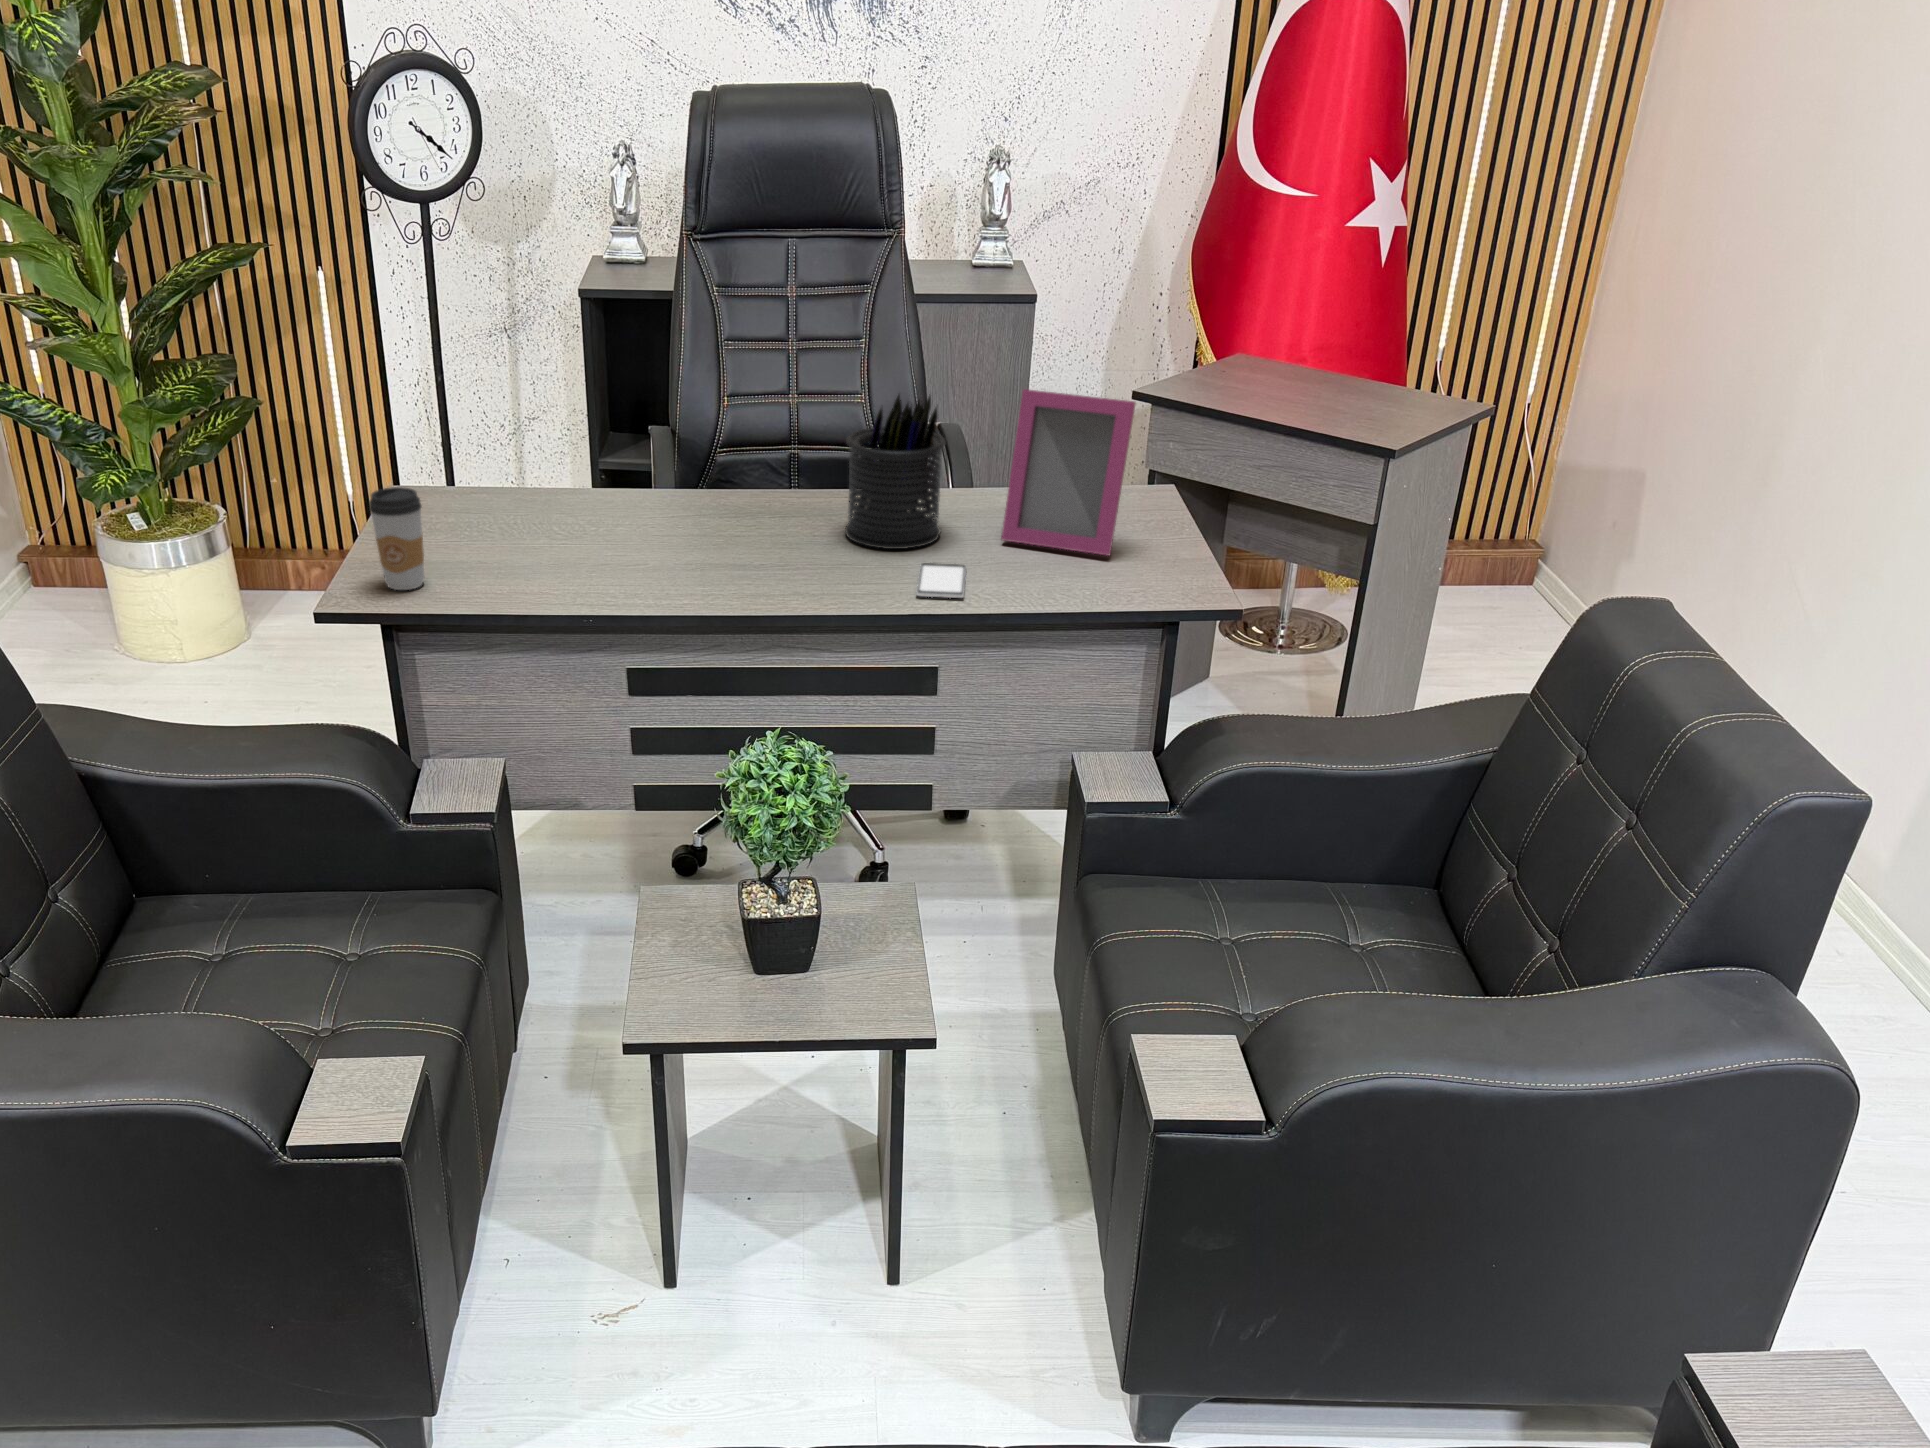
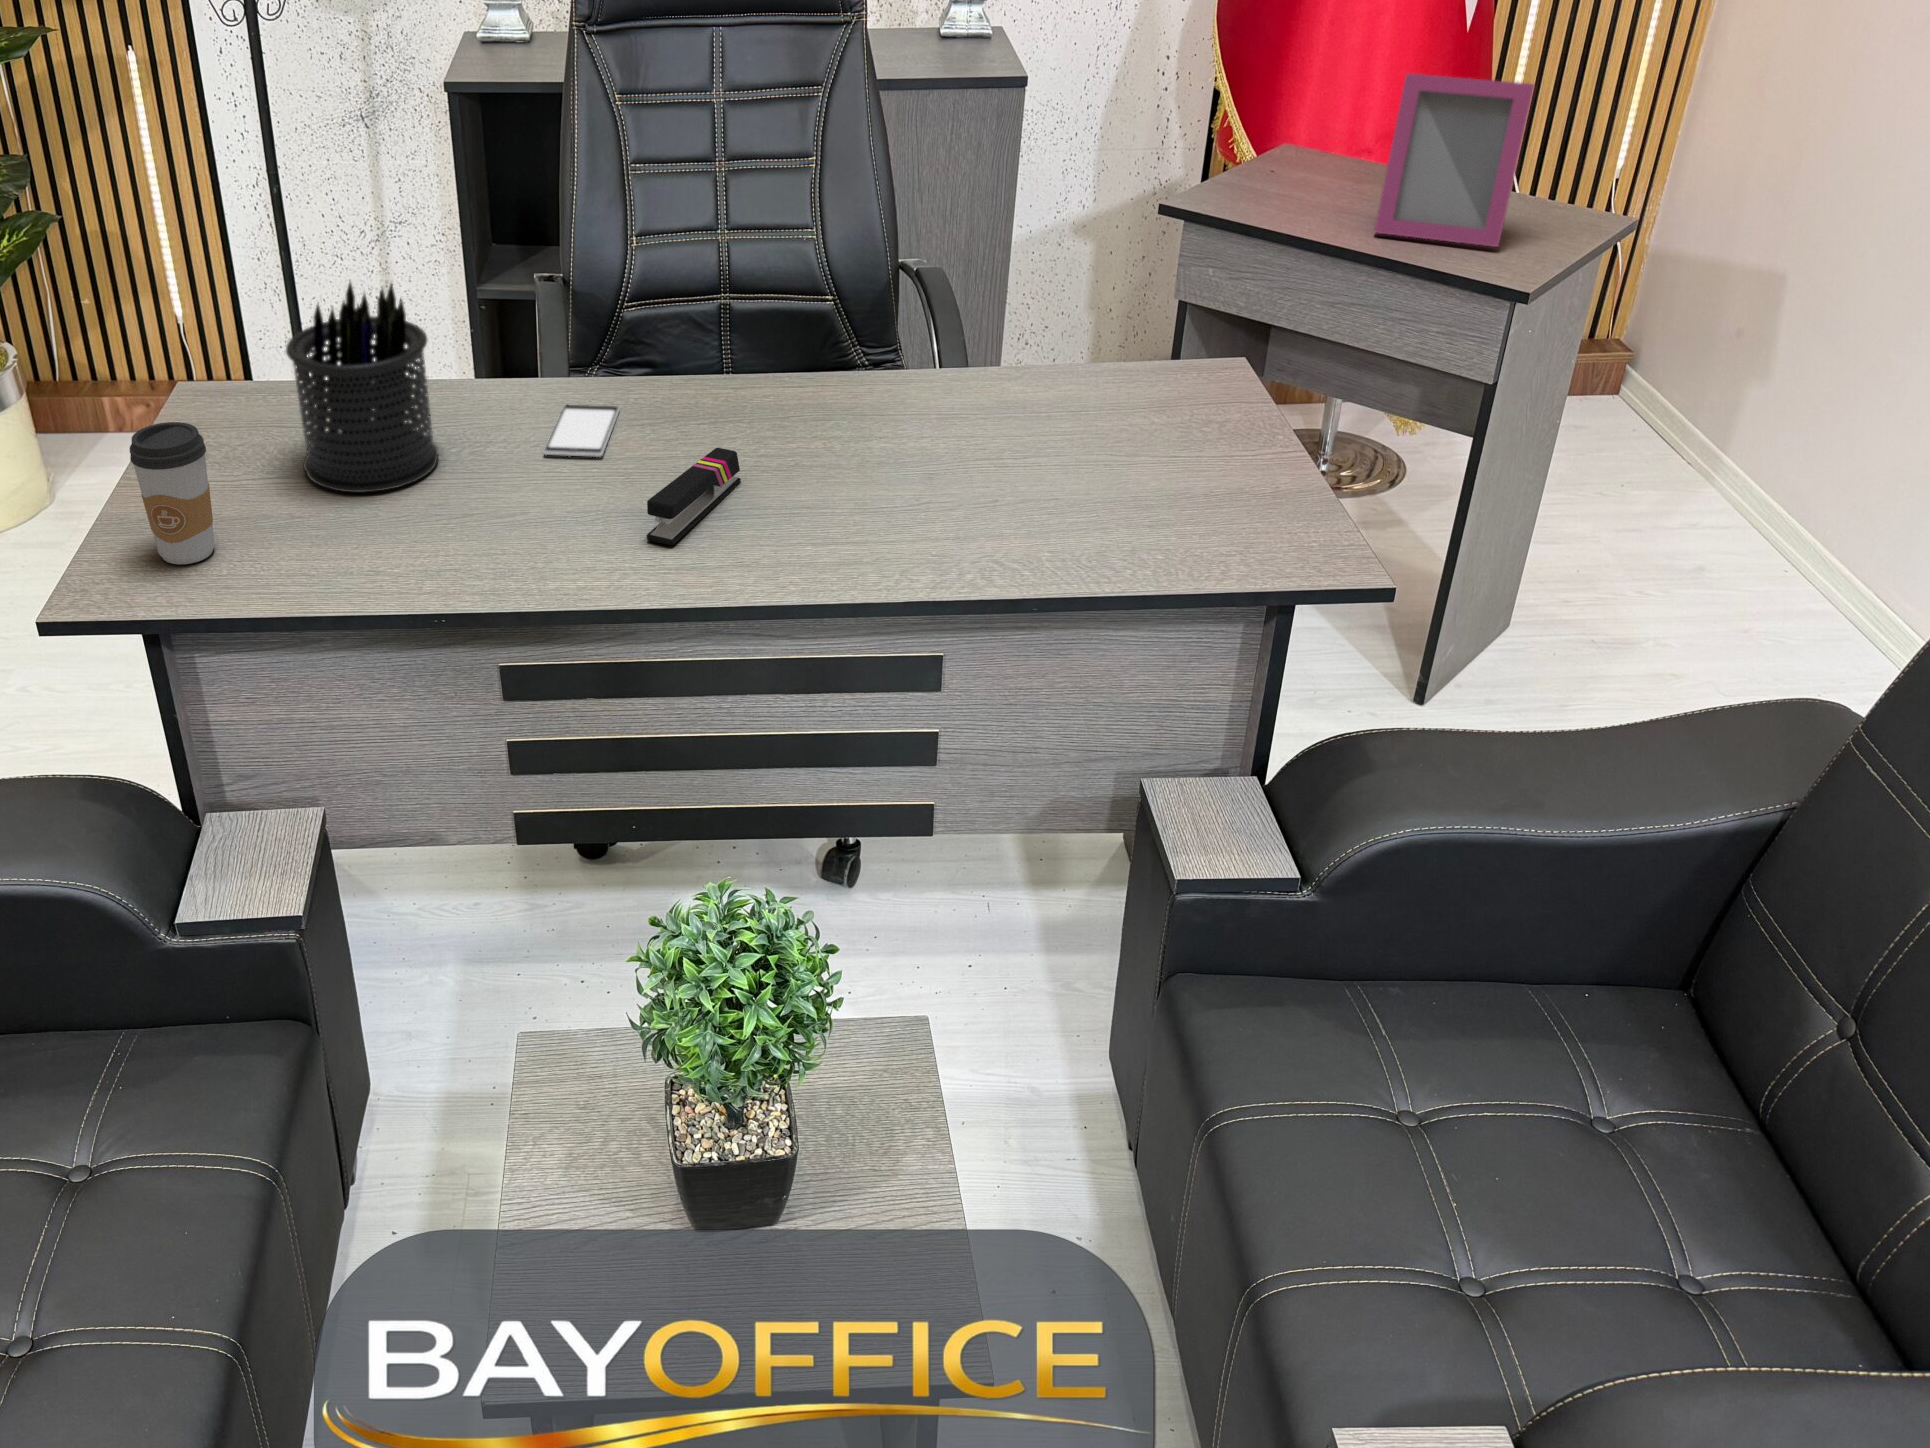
picture frame: present [1001,389,1136,555] -> present [1374,73,1534,247]
pen holder: present [845,395,946,549] -> present [286,282,438,492]
stapler: none [731,526,799,584] -> present [647,448,741,545]
smartphone: present [916,563,966,598] -> present [544,405,620,457]

